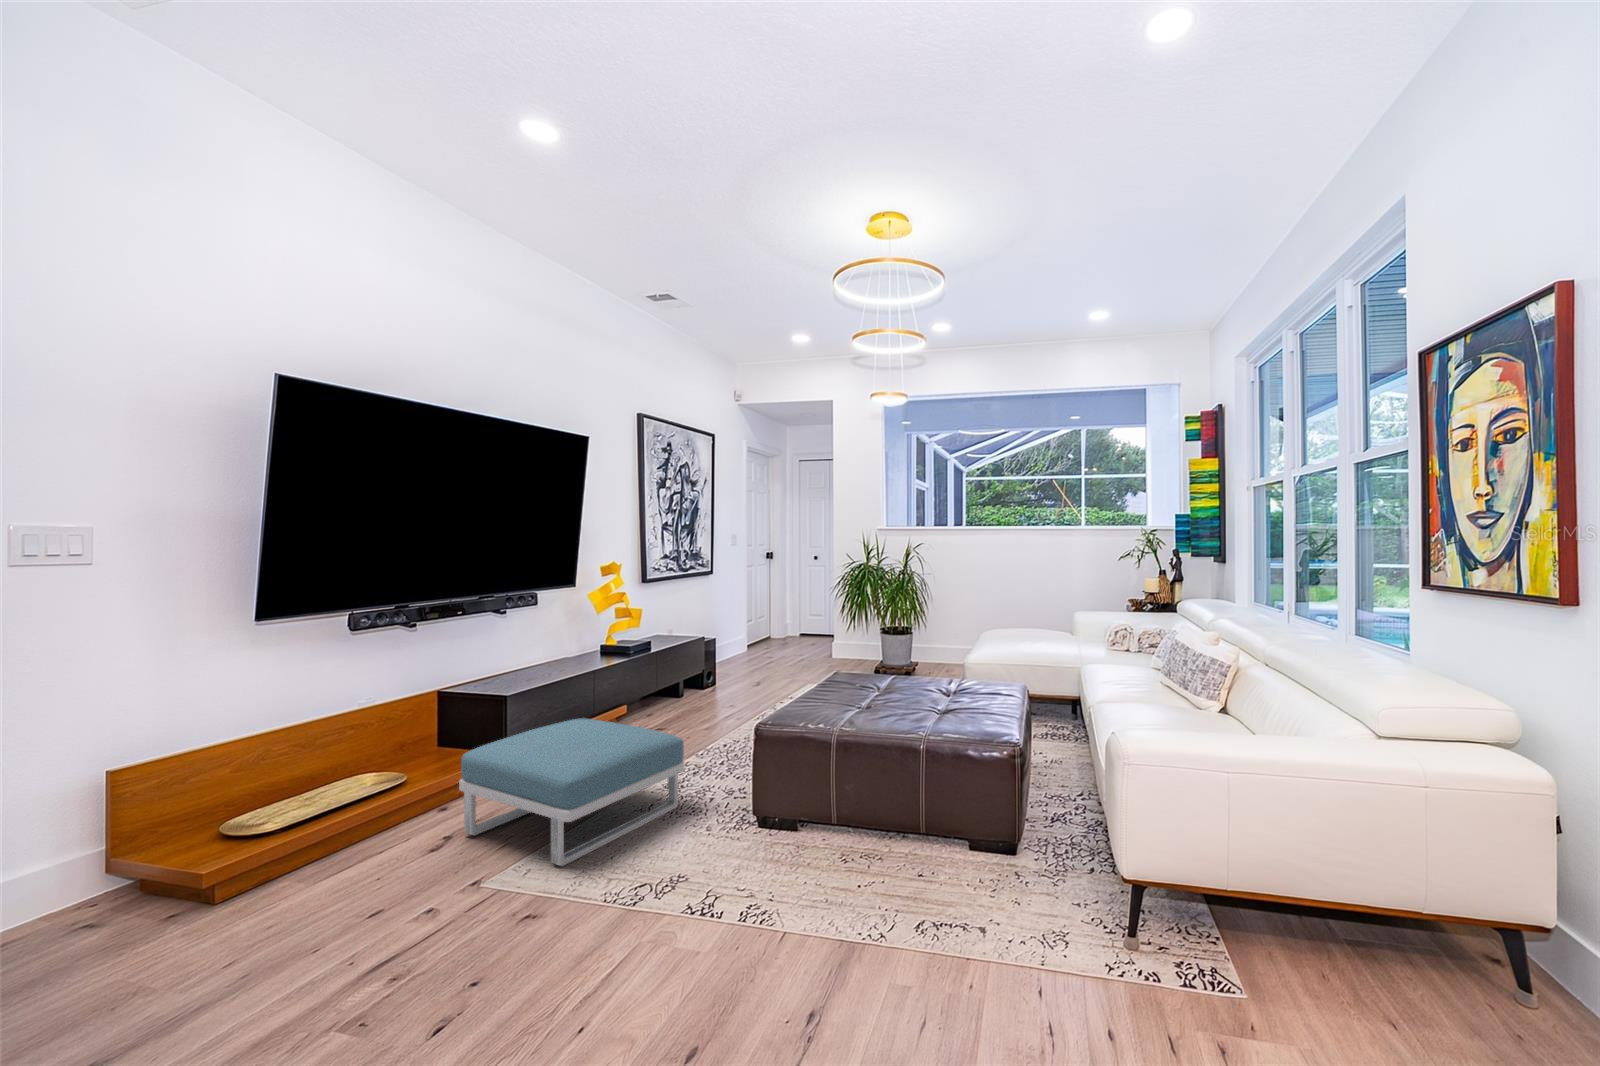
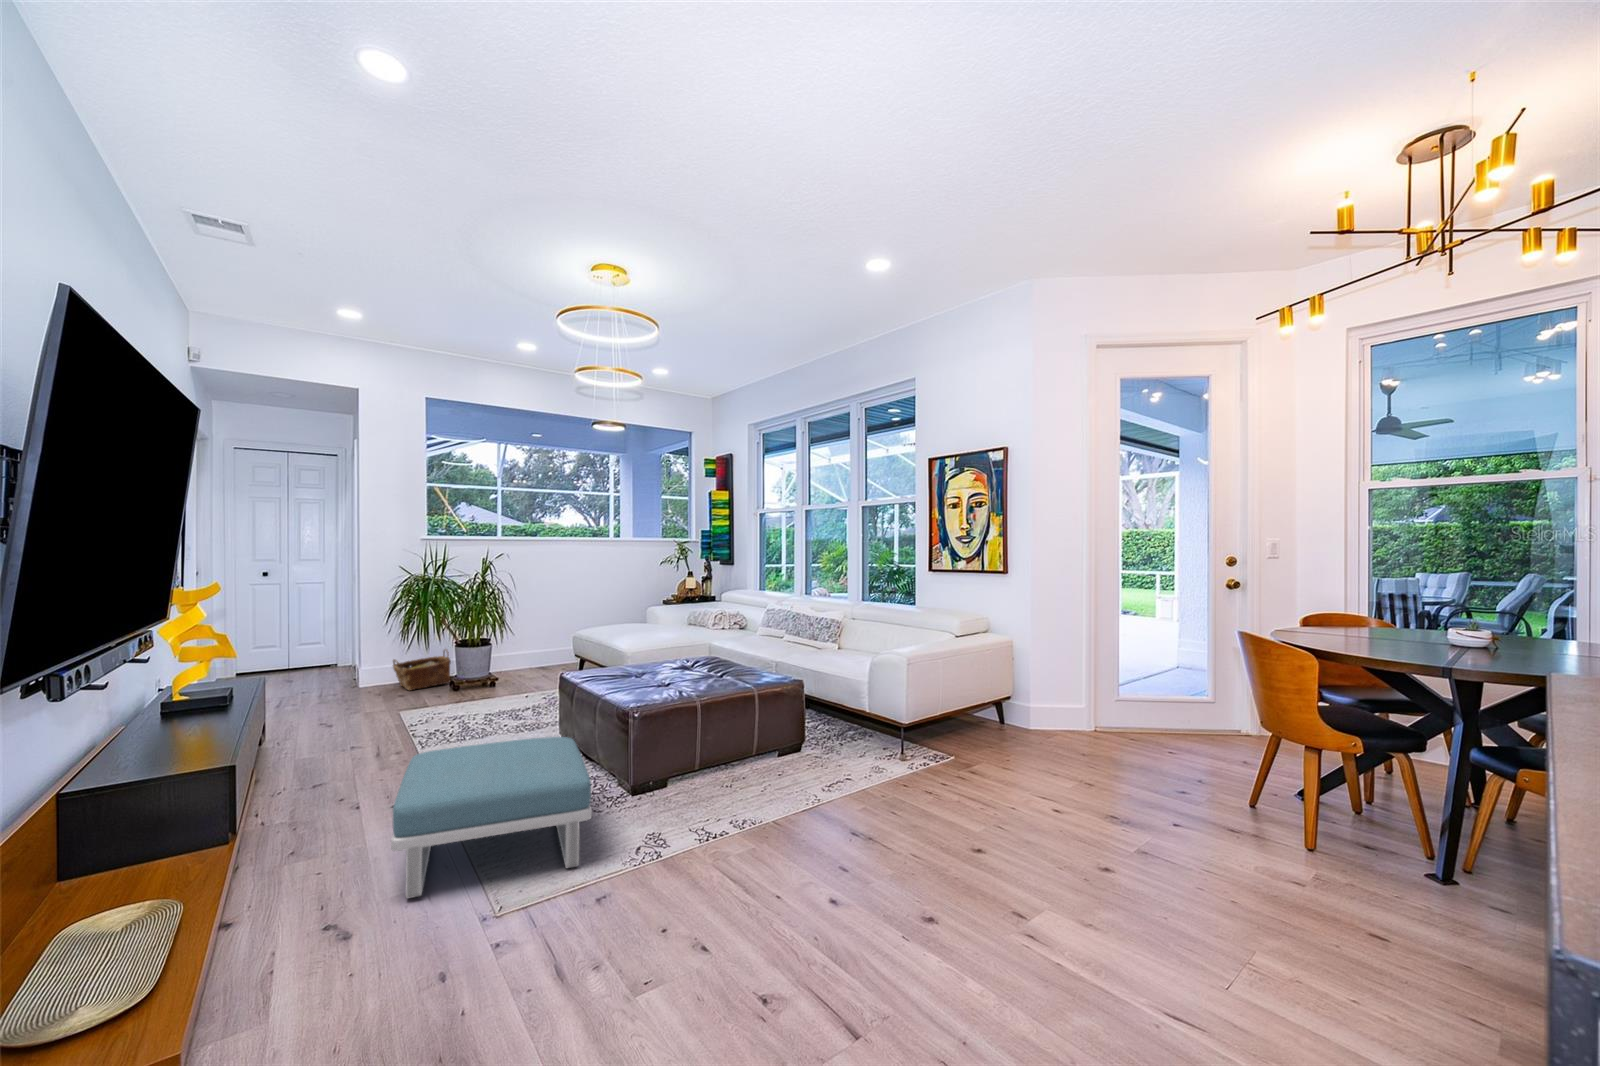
woven basket: none [810,636,858,671] -> present [393,649,451,690]

